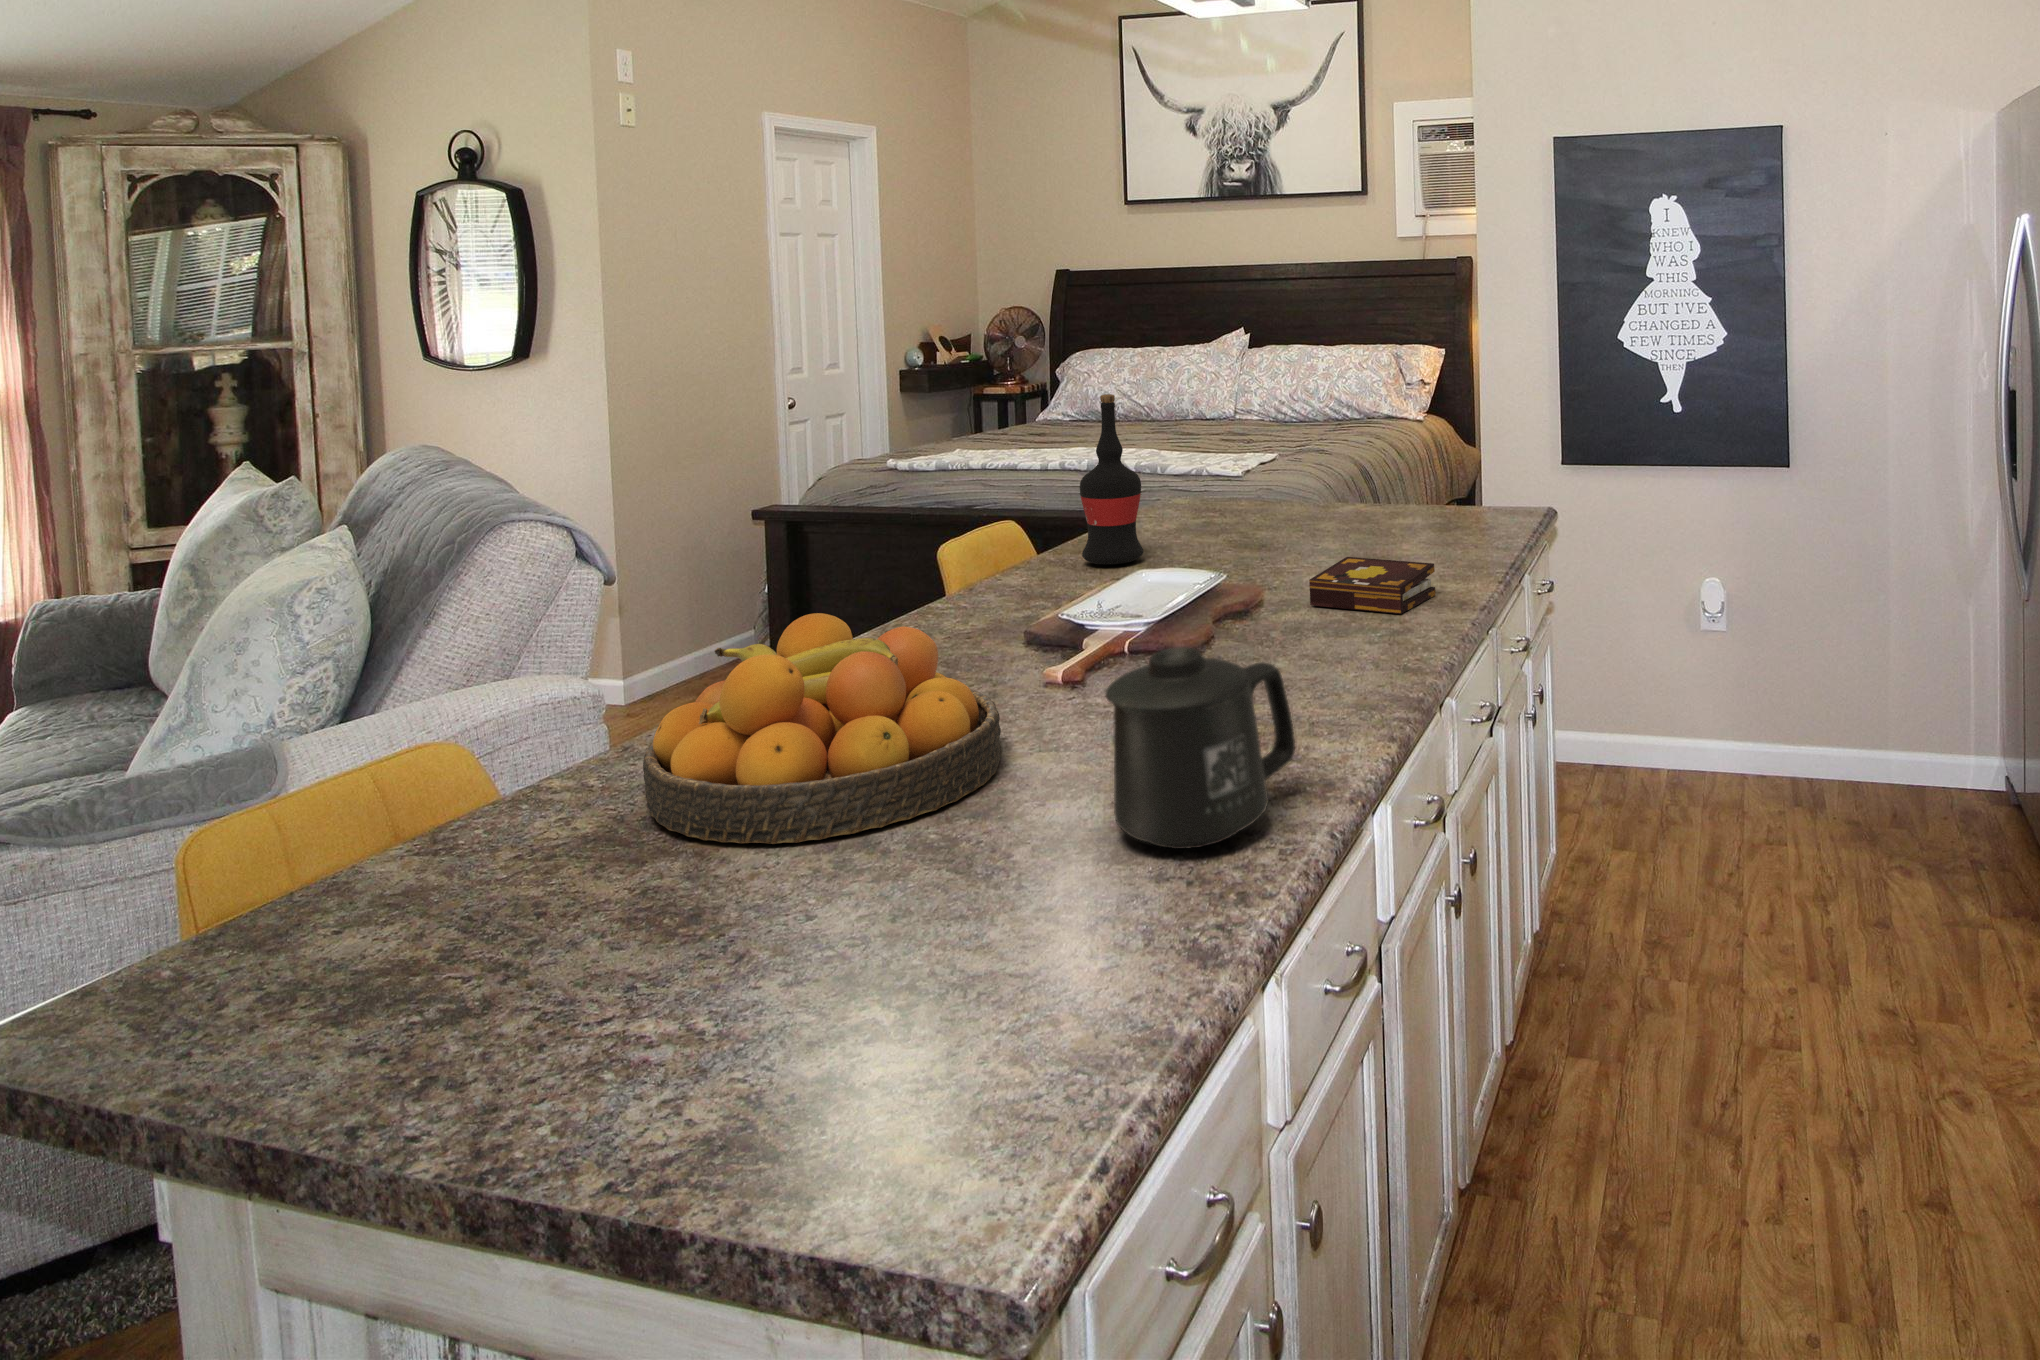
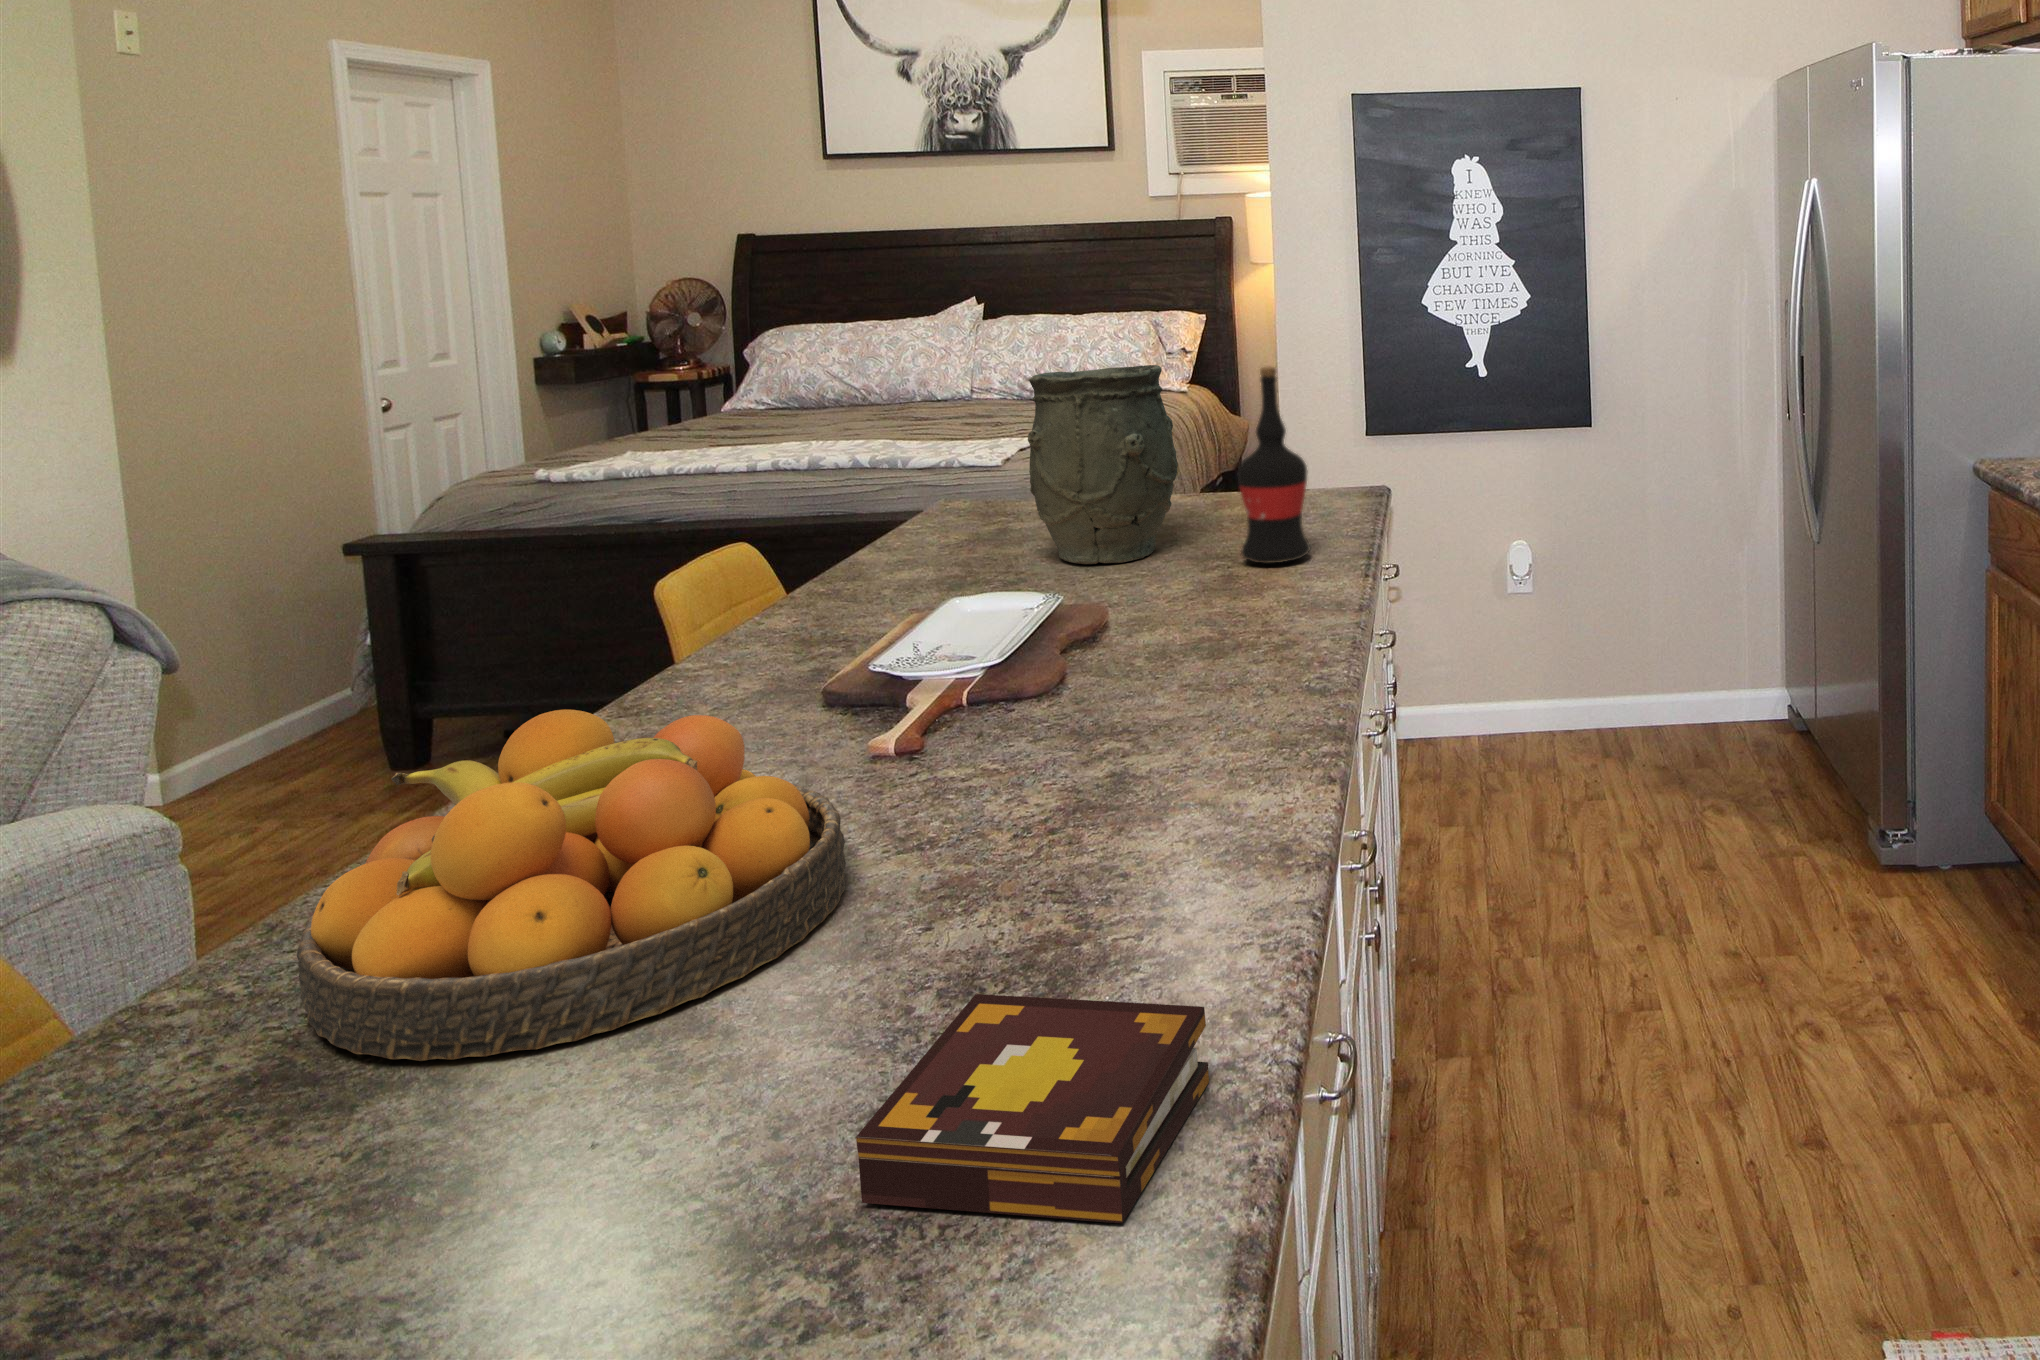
vase: none [1219,384,1346,556] -> present [1028,365,1178,564]
wine bottle: present [1080,394,1143,564] -> present [1238,367,1310,564]
book: present [1309,557,1435,614] -> present [856,994,1209,1223]
mug: present [1106,647,1295,849] -> none [1027,713,1252,965]

